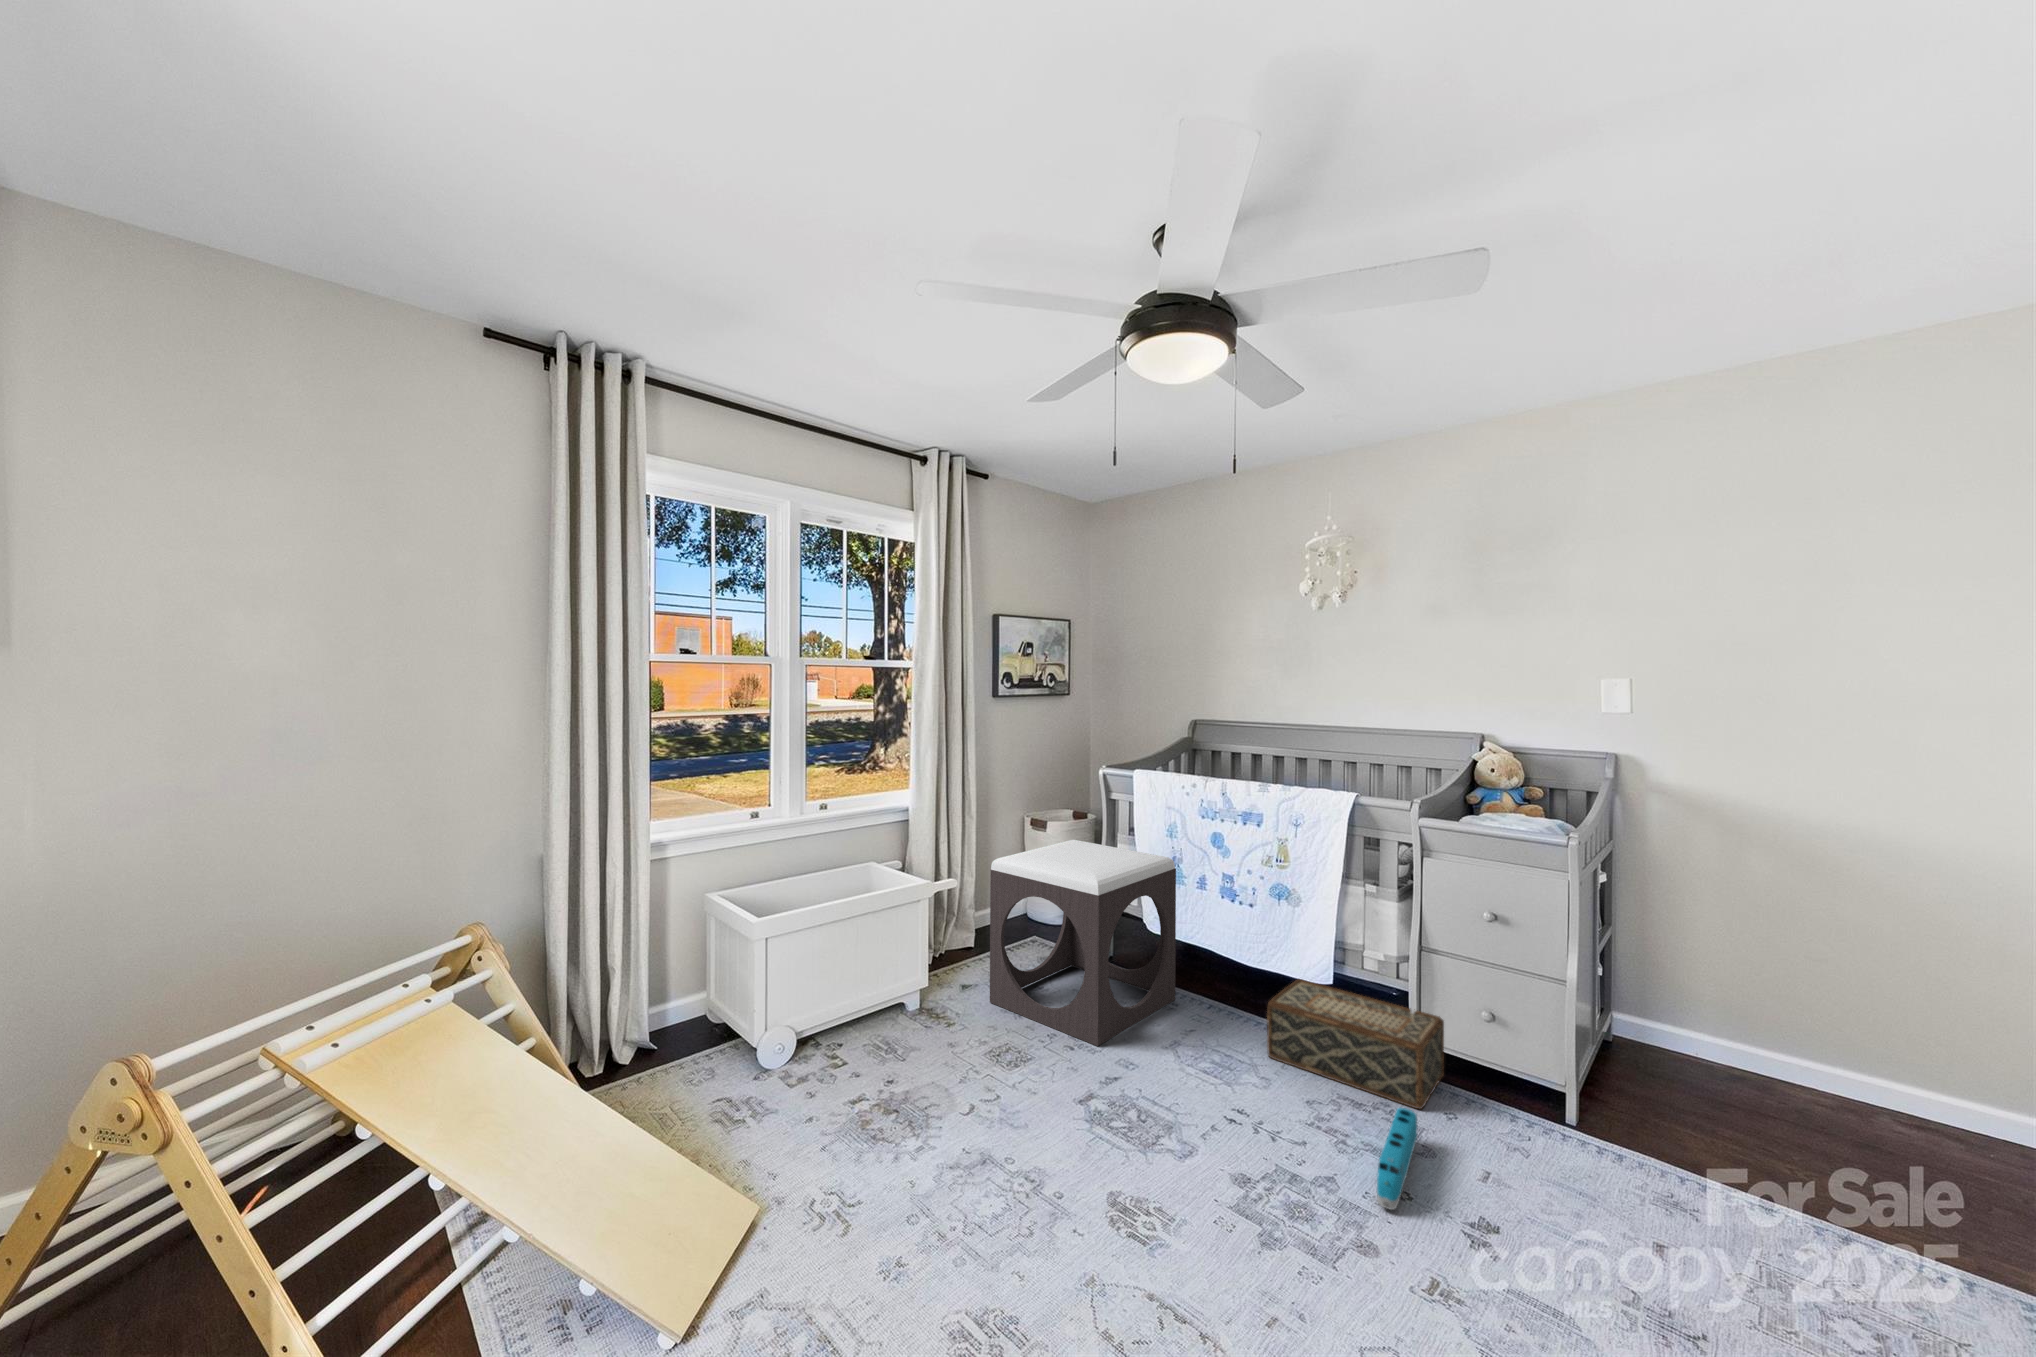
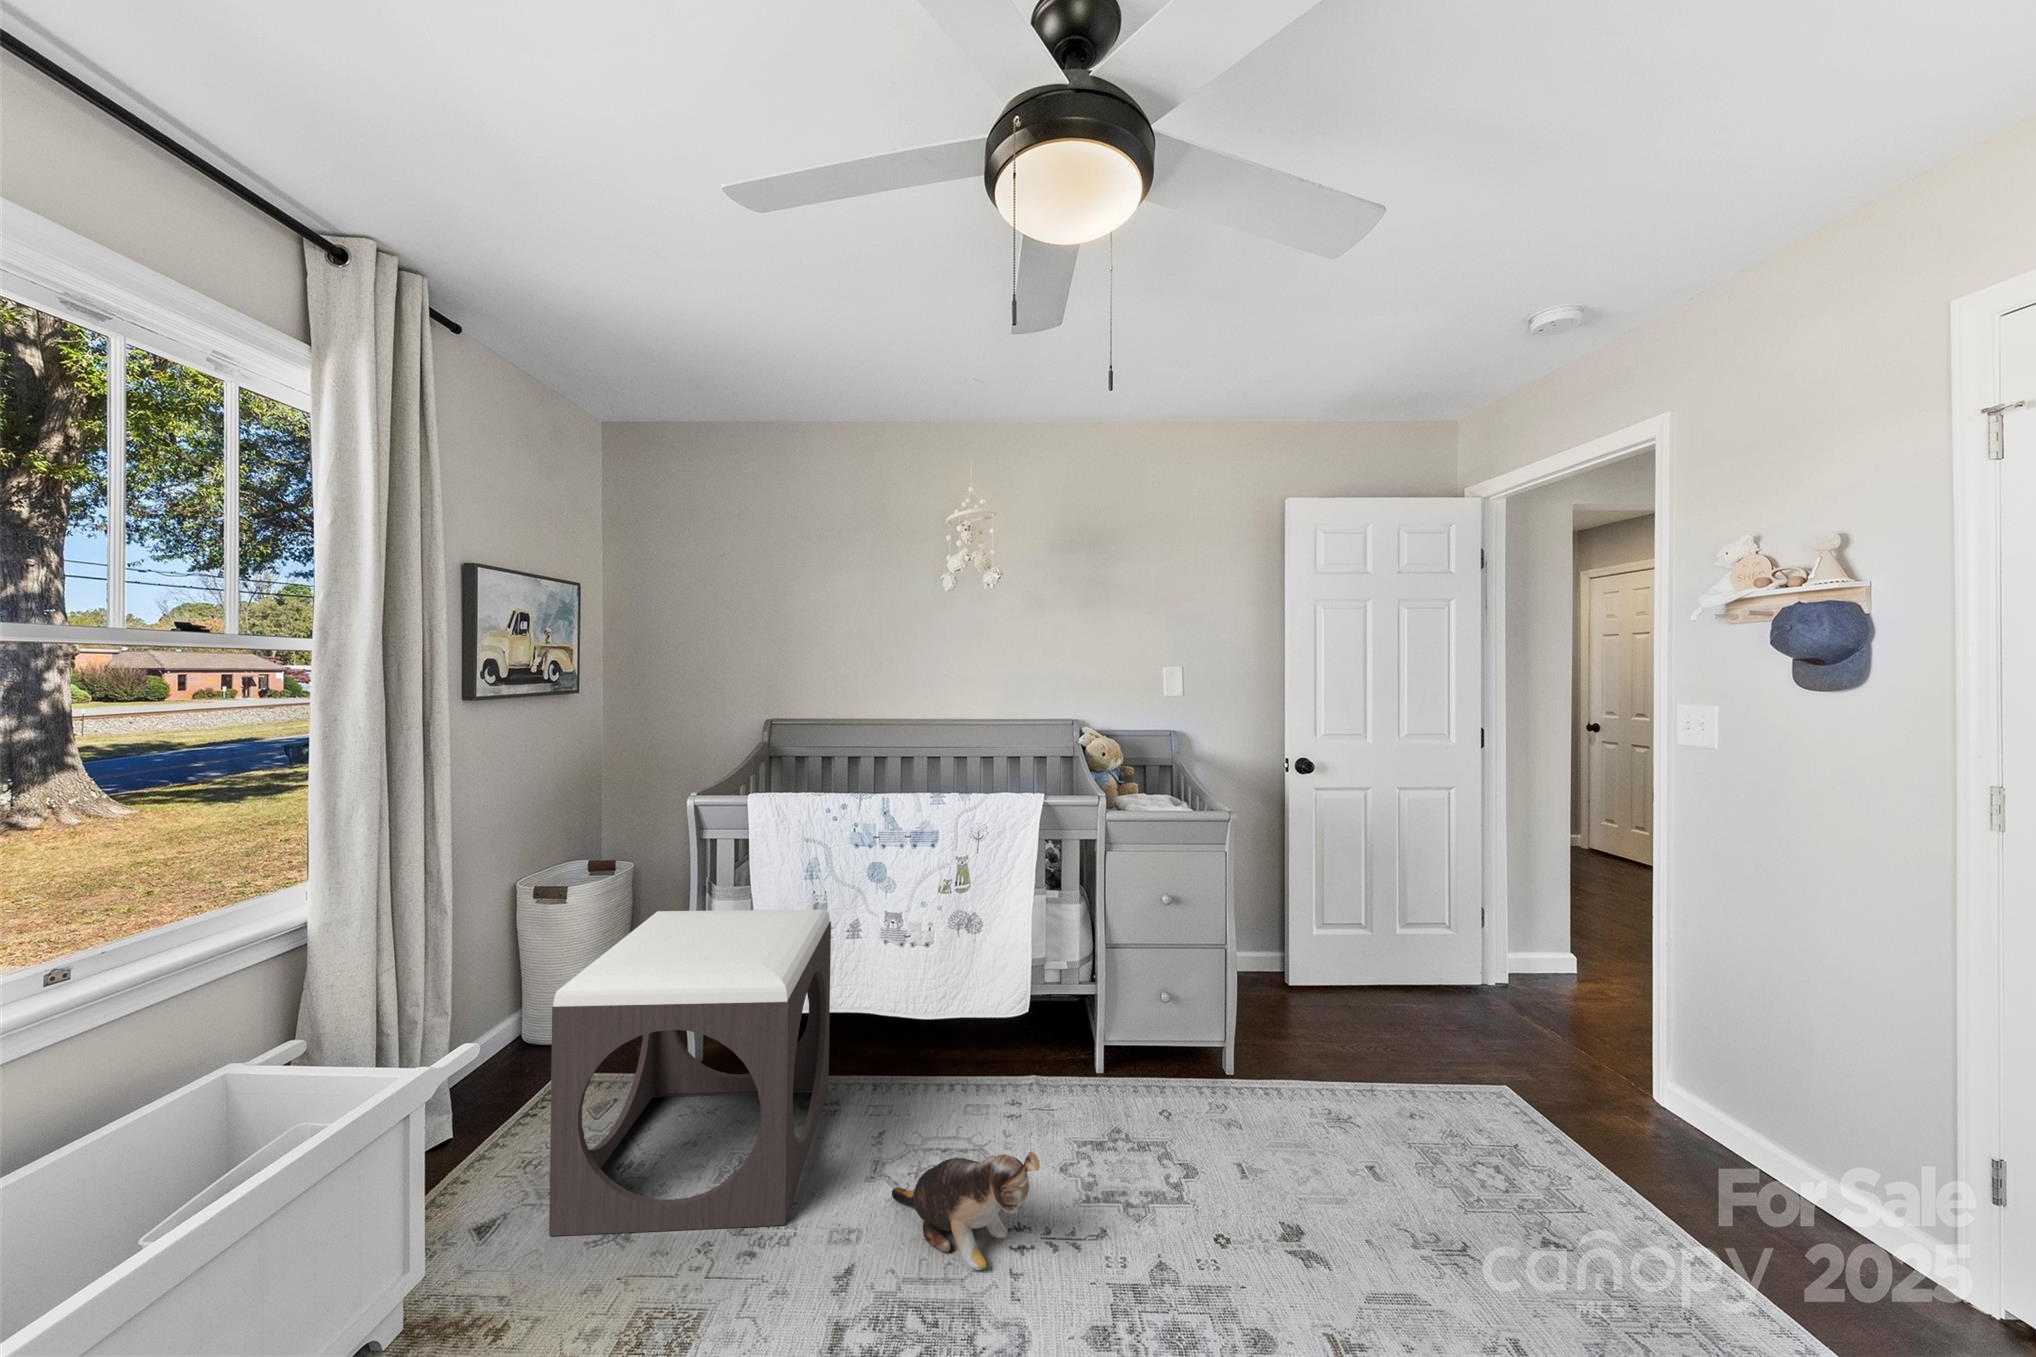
woven basket: present [1267,979,1444,1109] -> none [978,1011,1145,1126]
plush toy: none [1168,1036,1233,1115] -> present [892,1152,1040,1270]
toy train: present [1377,1108,1418,1210] -> none [1157,1132,1236,1271]

